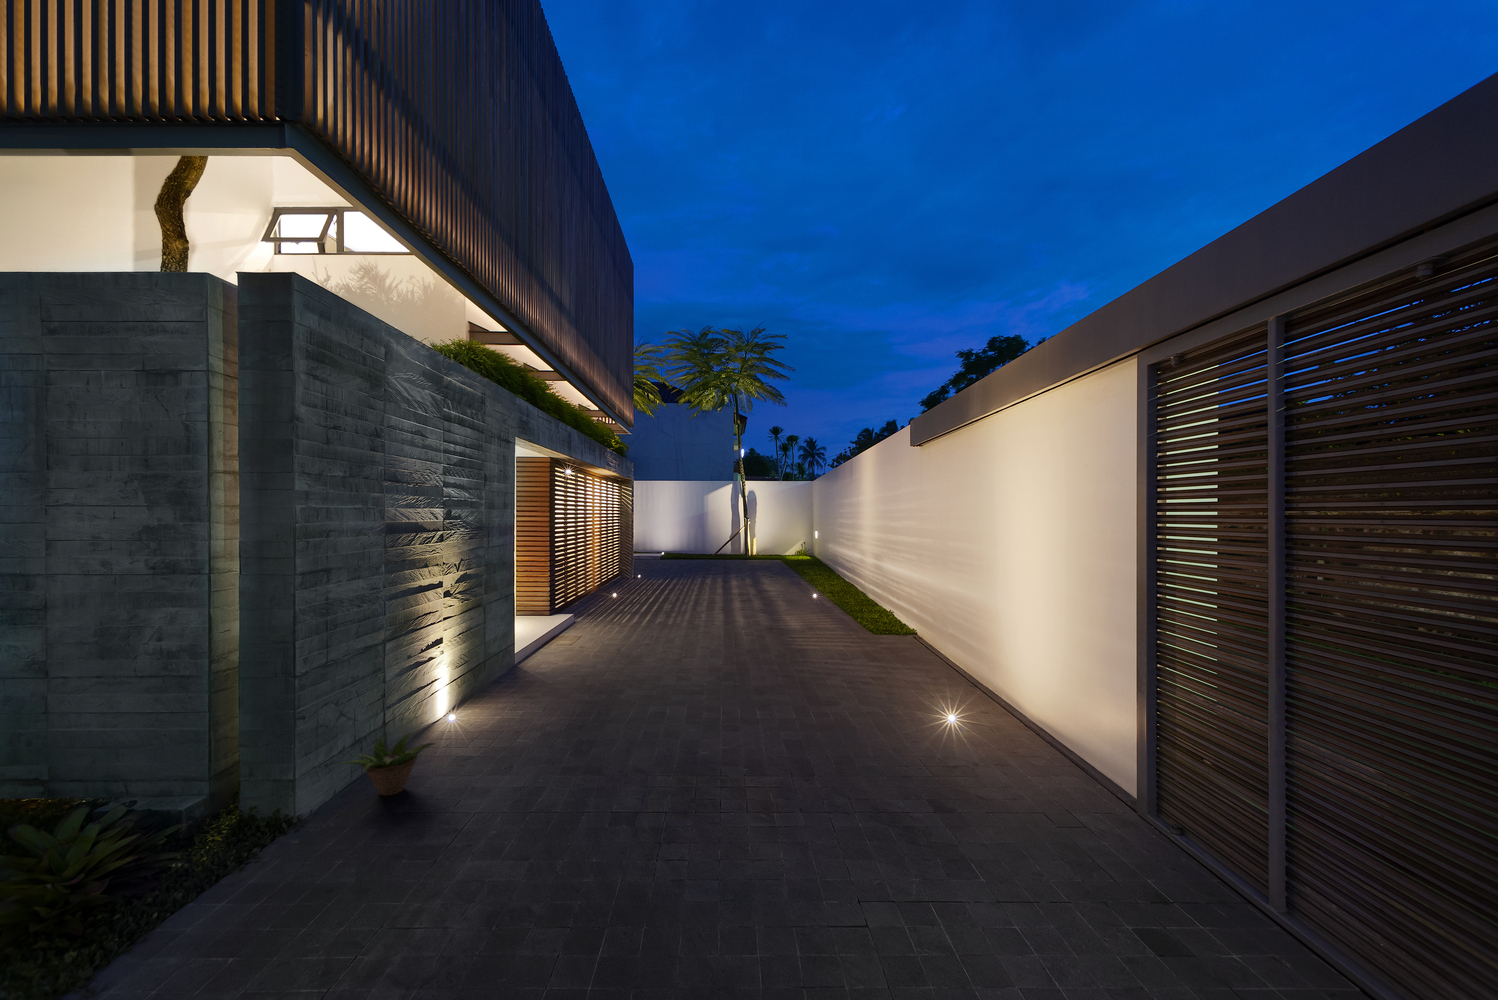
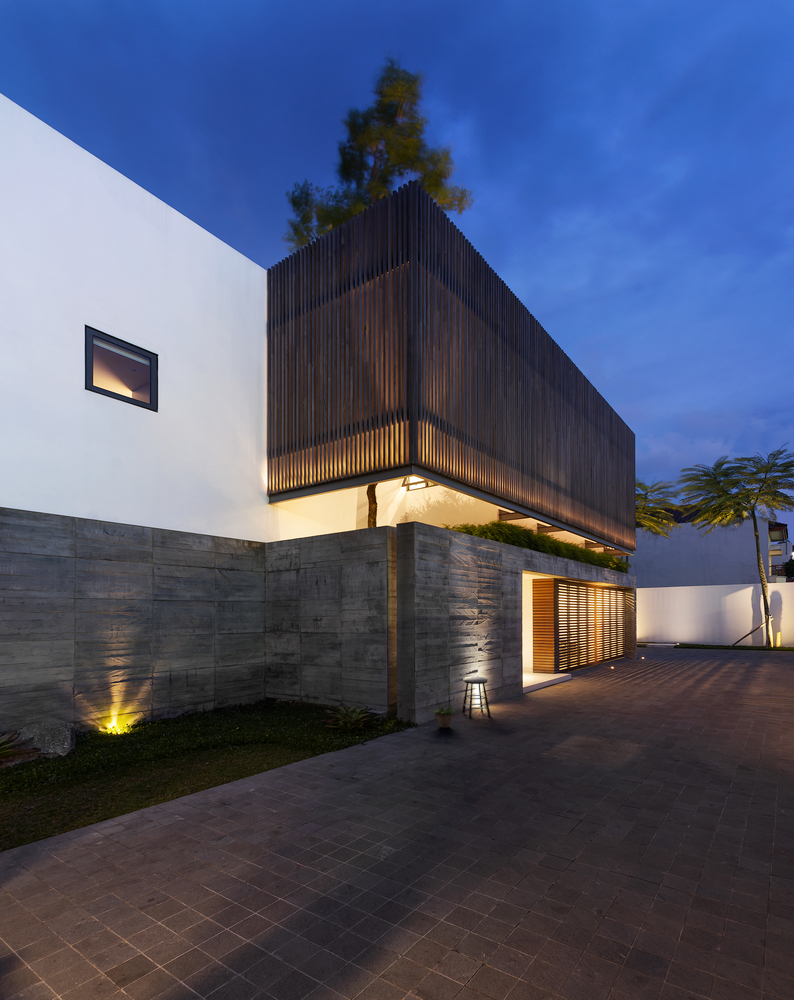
stool: none [415,653,487,747] -> present [462,676,491,717]

